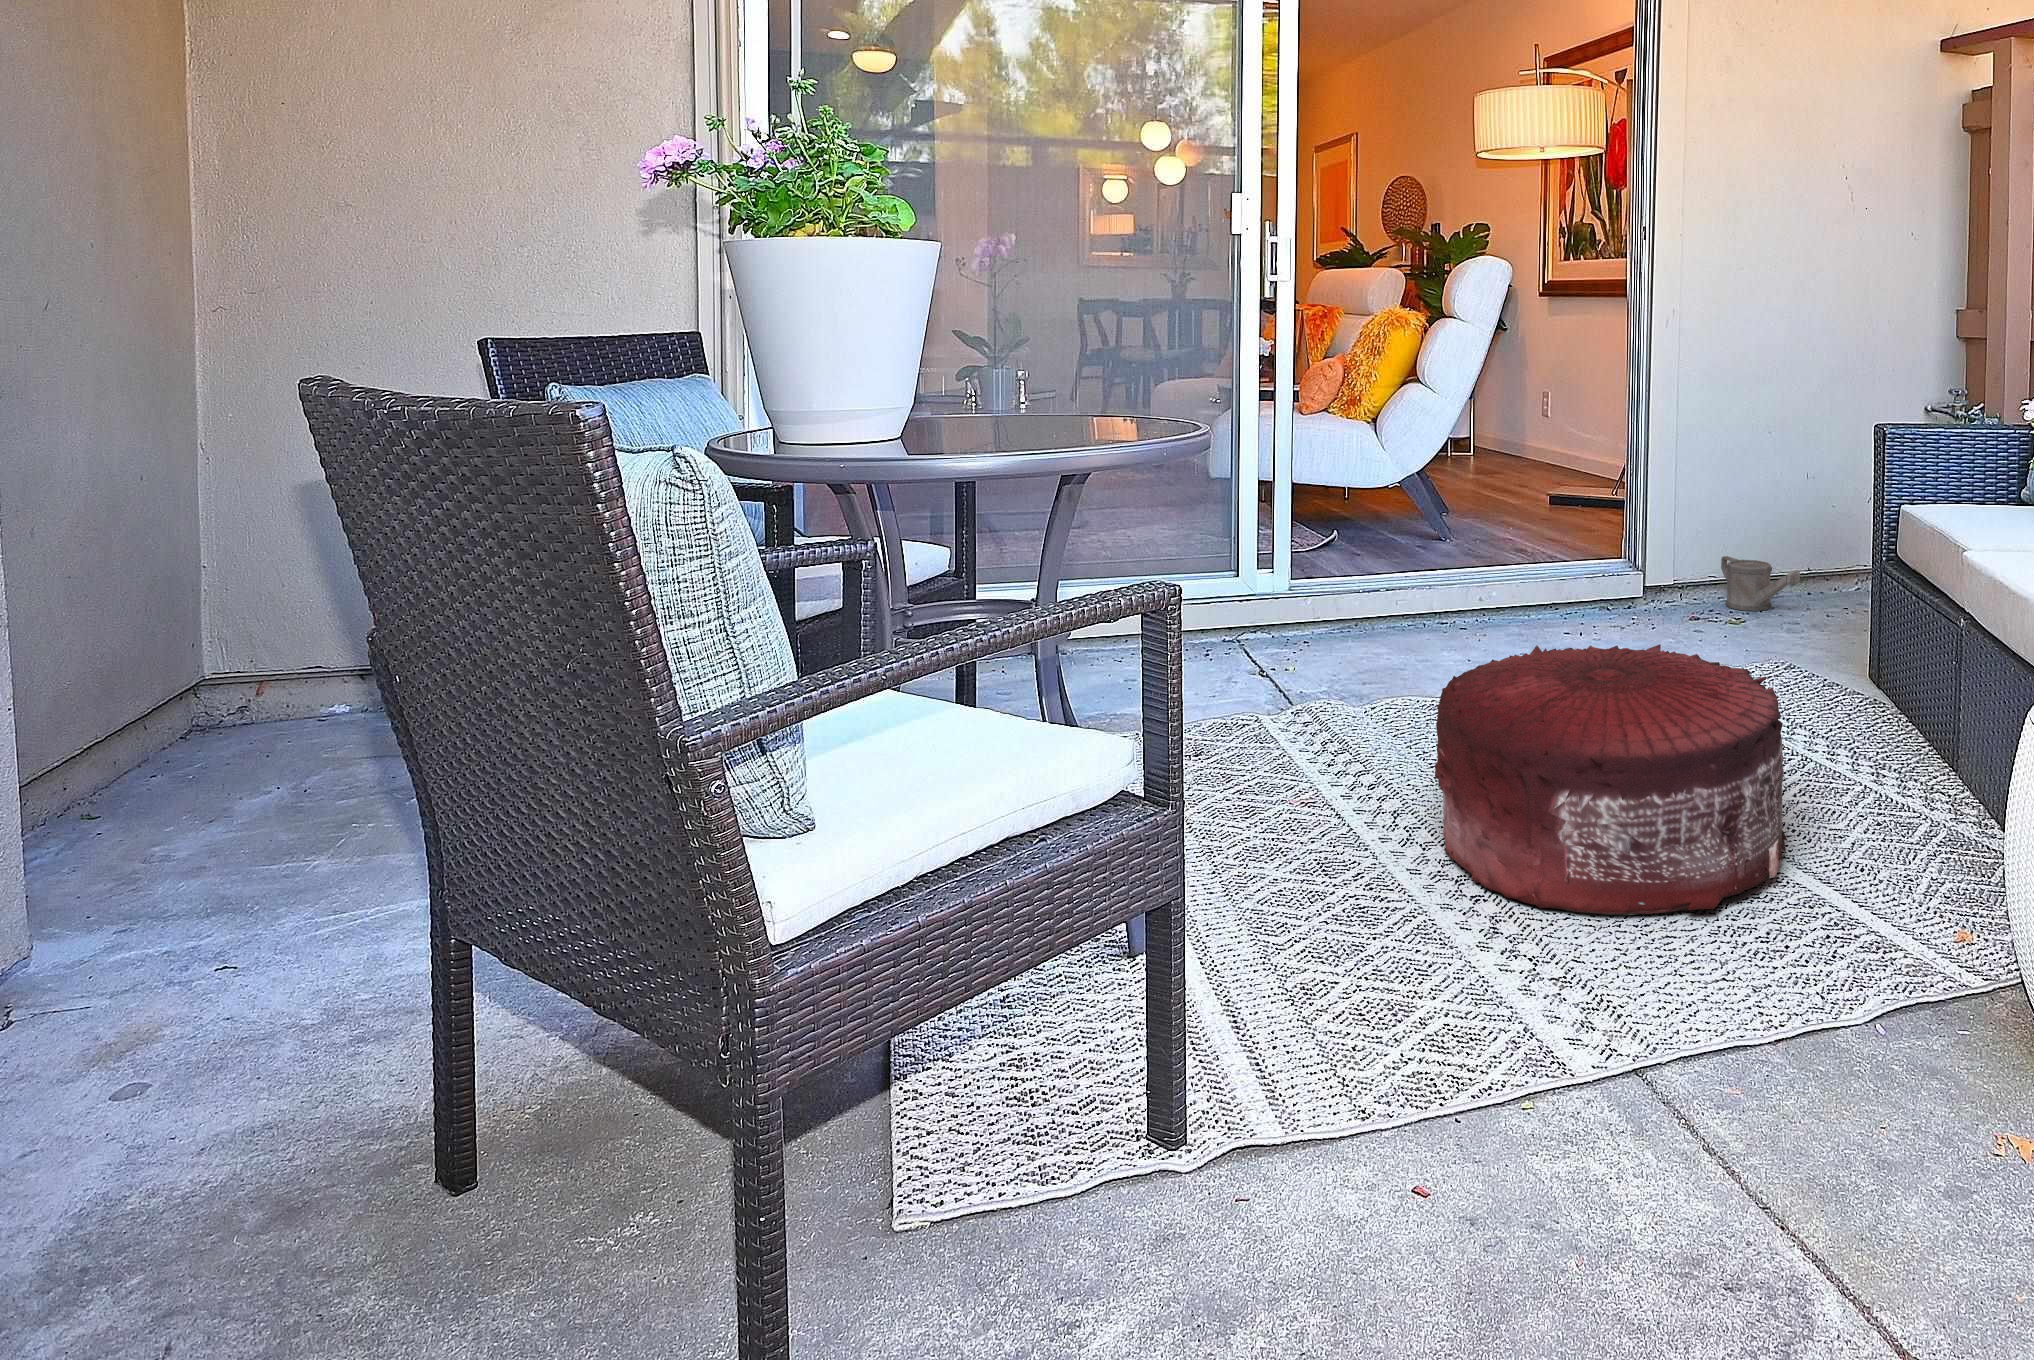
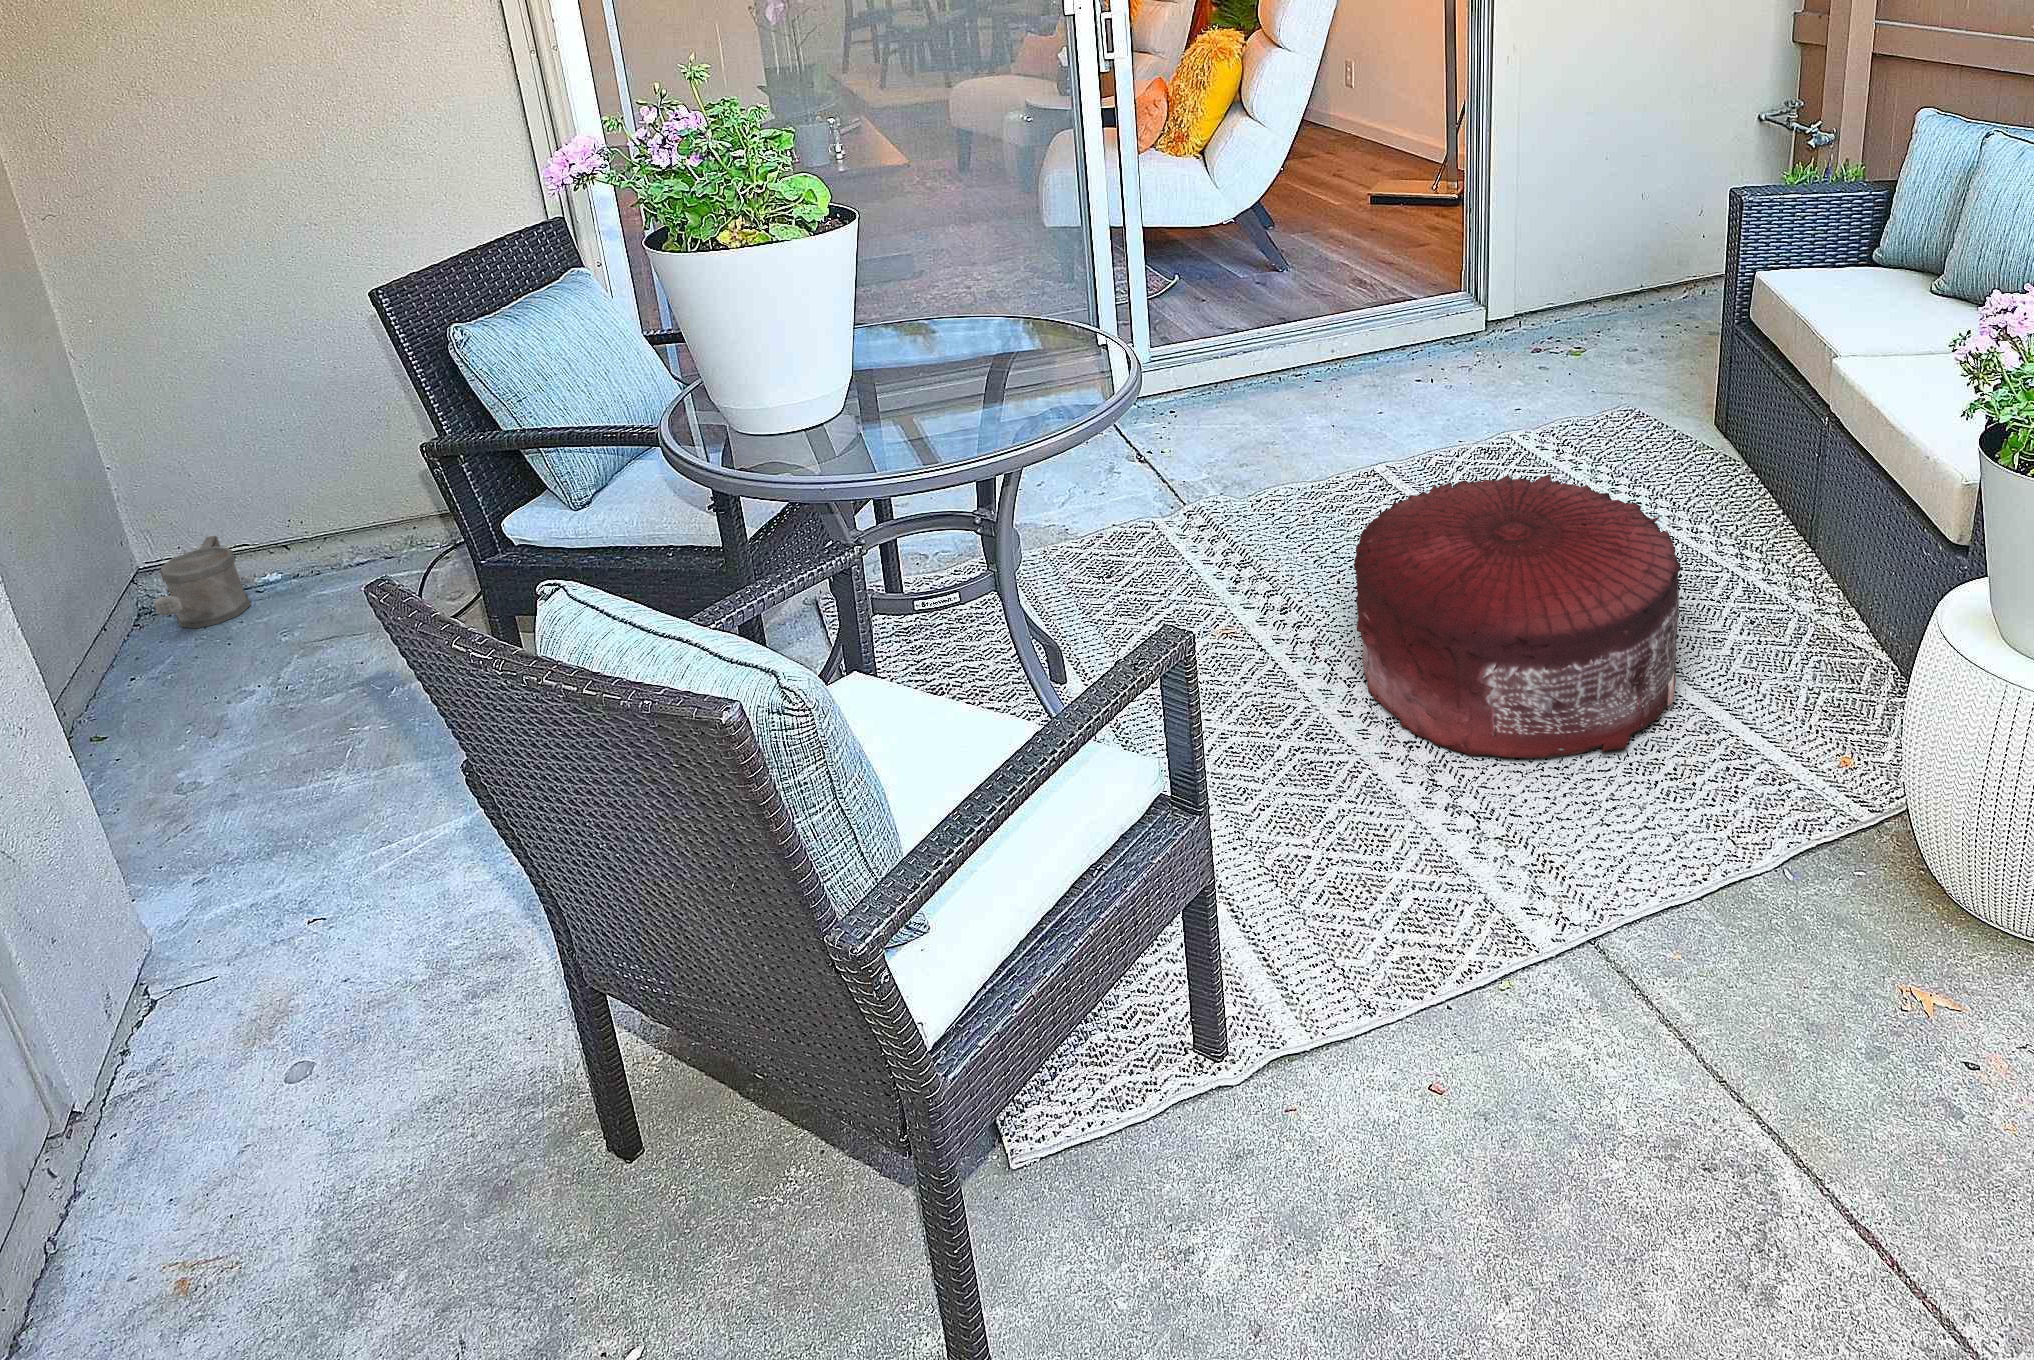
watering can: present [1721,556,1800,611] -> present [153,536,251,628]

